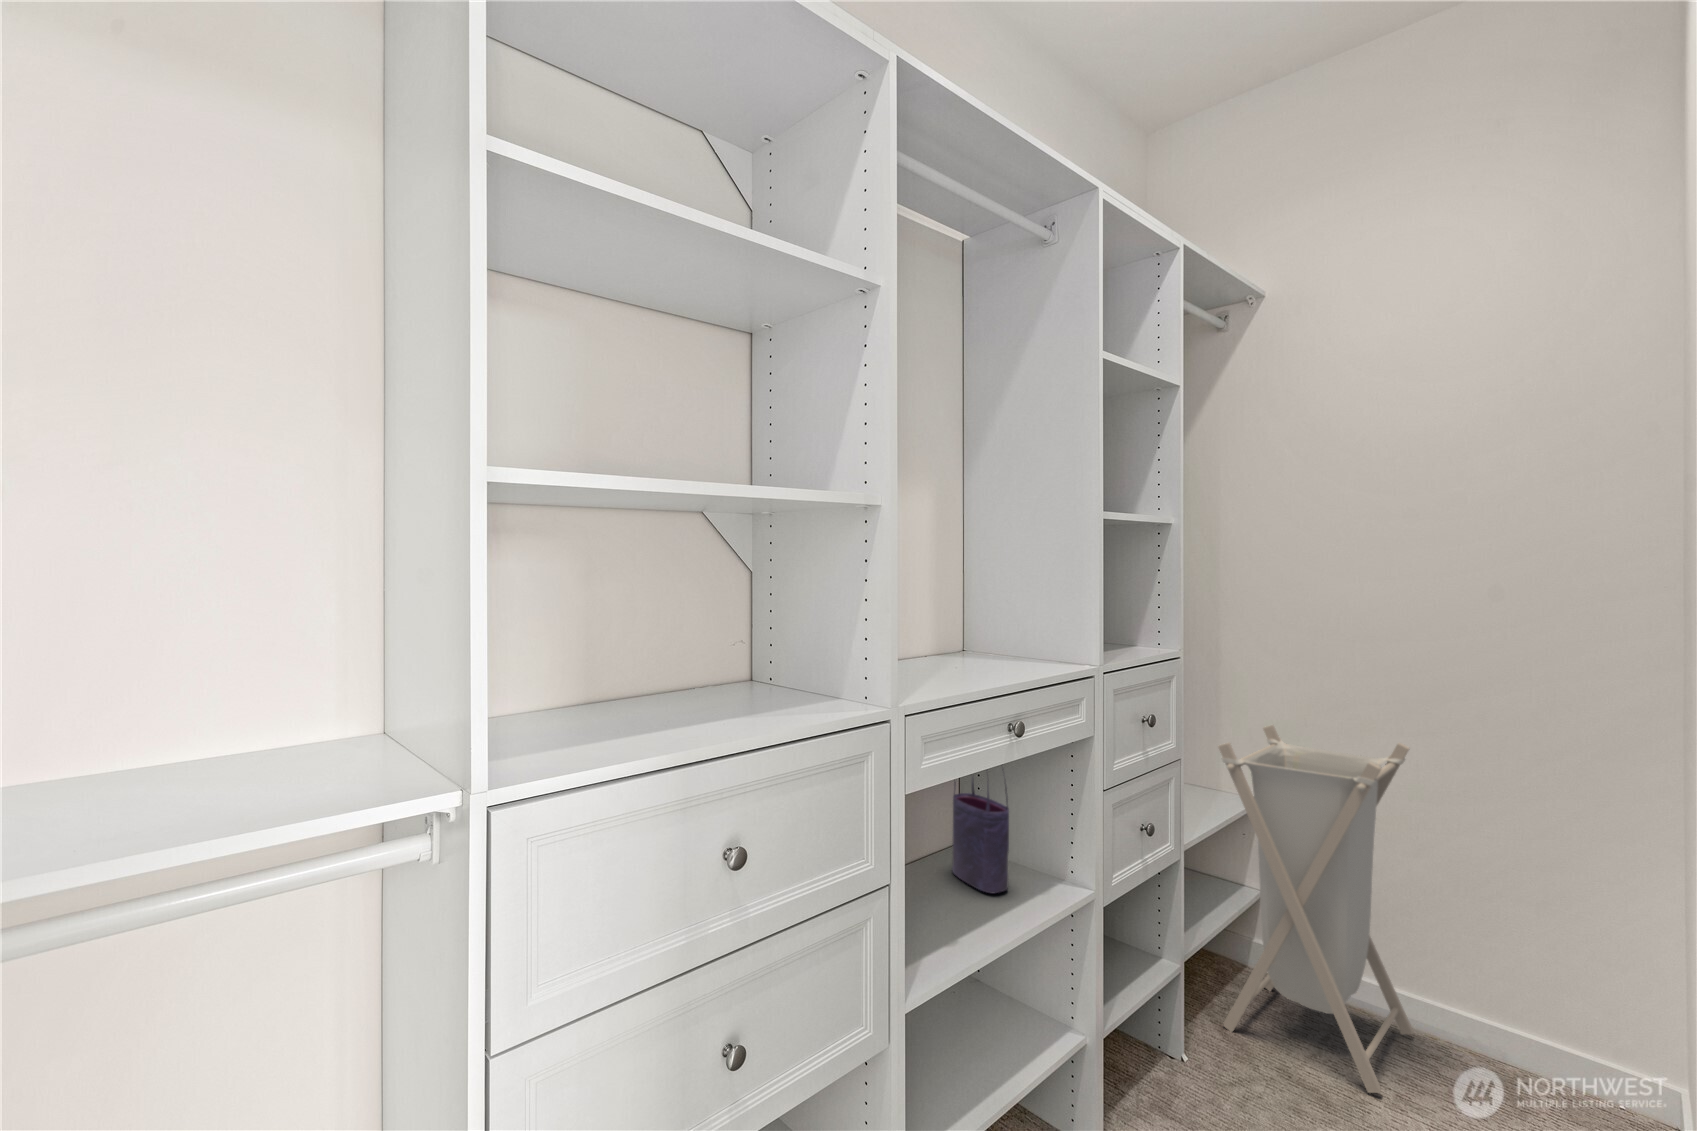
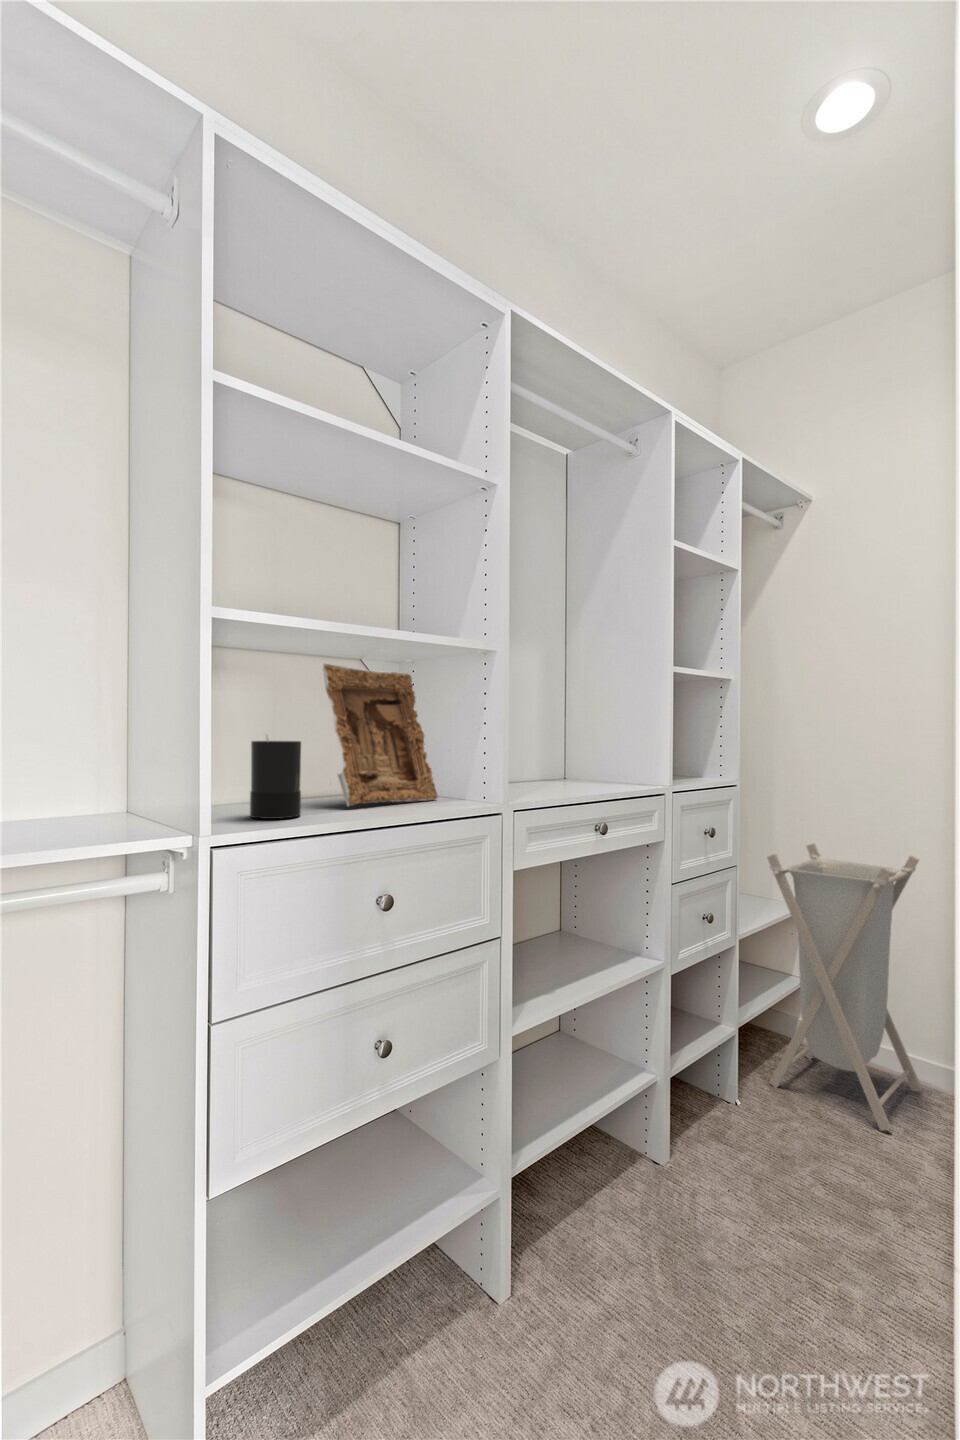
picture frame: none [652,527,807,721] -> present [323,664,438,806]
candle: none [551,629,620,749] -> present [250,734,301,819]
tote bag: present [952,782,1009,893] -> none [551,833,596,962]

